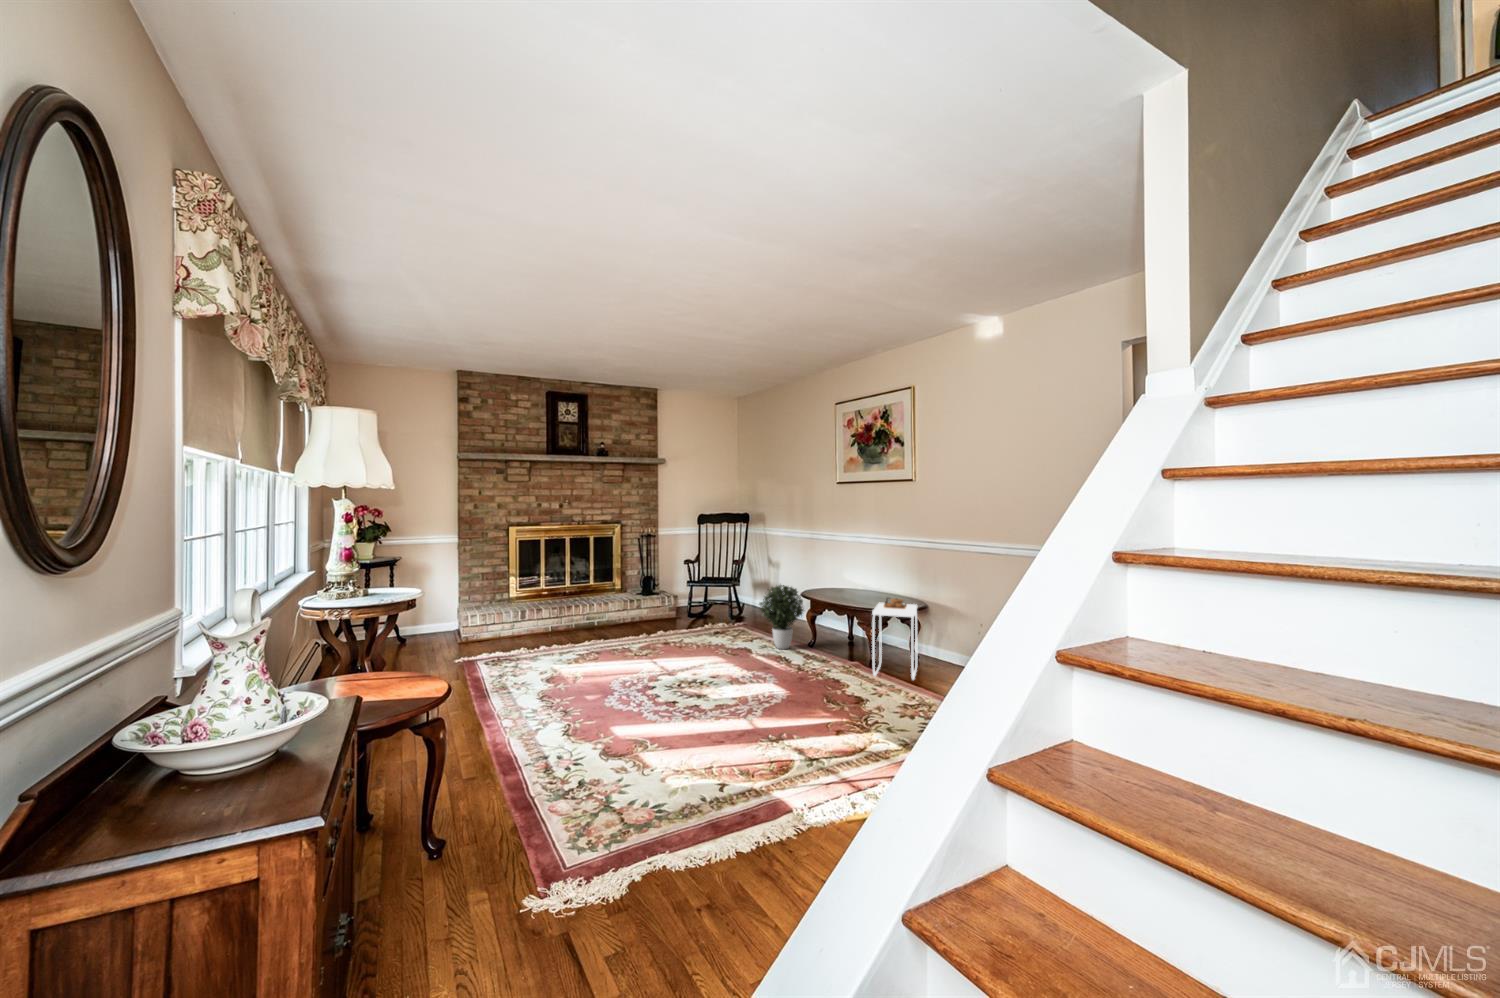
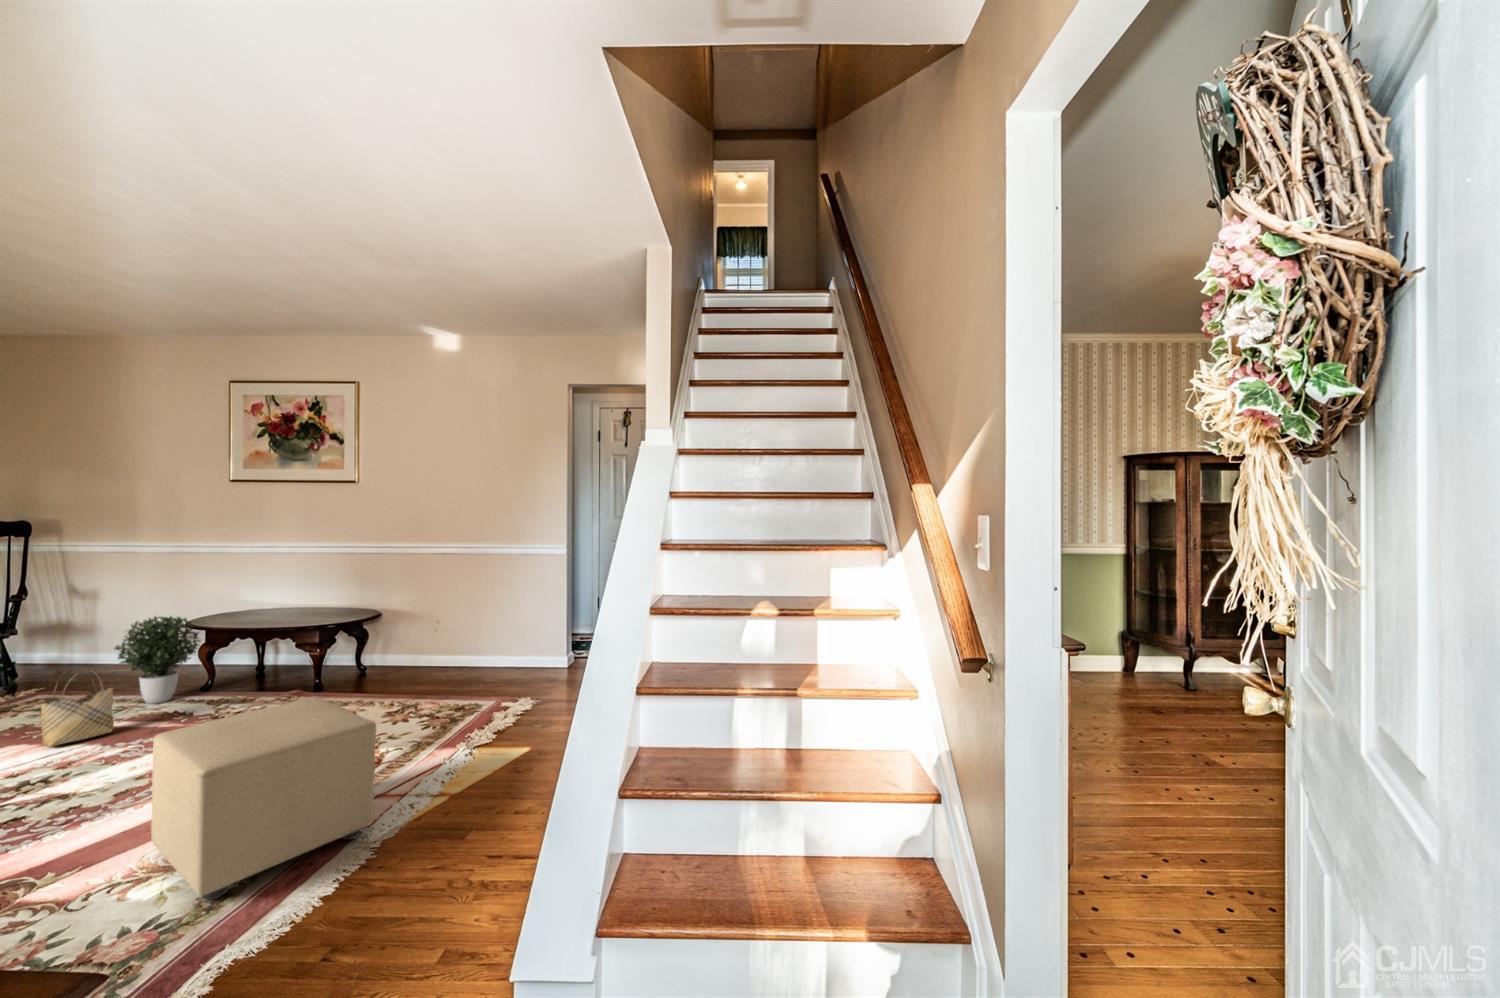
side table: present [872,598,917,680] -> none [327,610,383,698]
woven basket: none [714,613,749,663] -> present [40,668,114,747]
ottoman: none [680,667,811,812] -> present [151,696,376,900]

